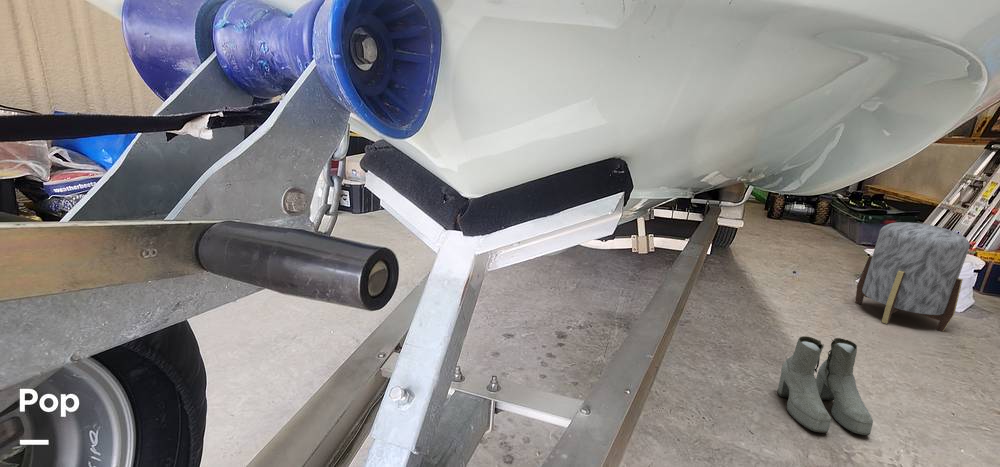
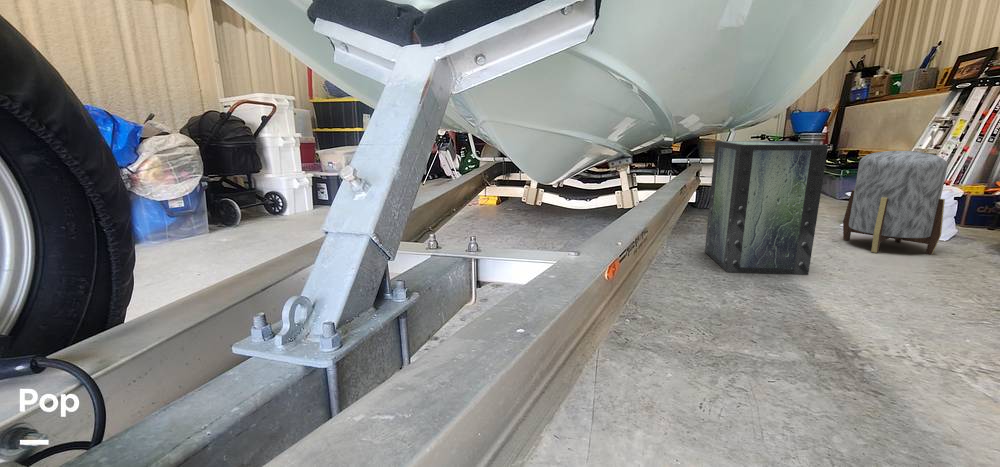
storage box: none [715,202,848,347] -> present [705,141,828,275]
boots: present [778,336,873,435] -> none [777,246,875,336]

